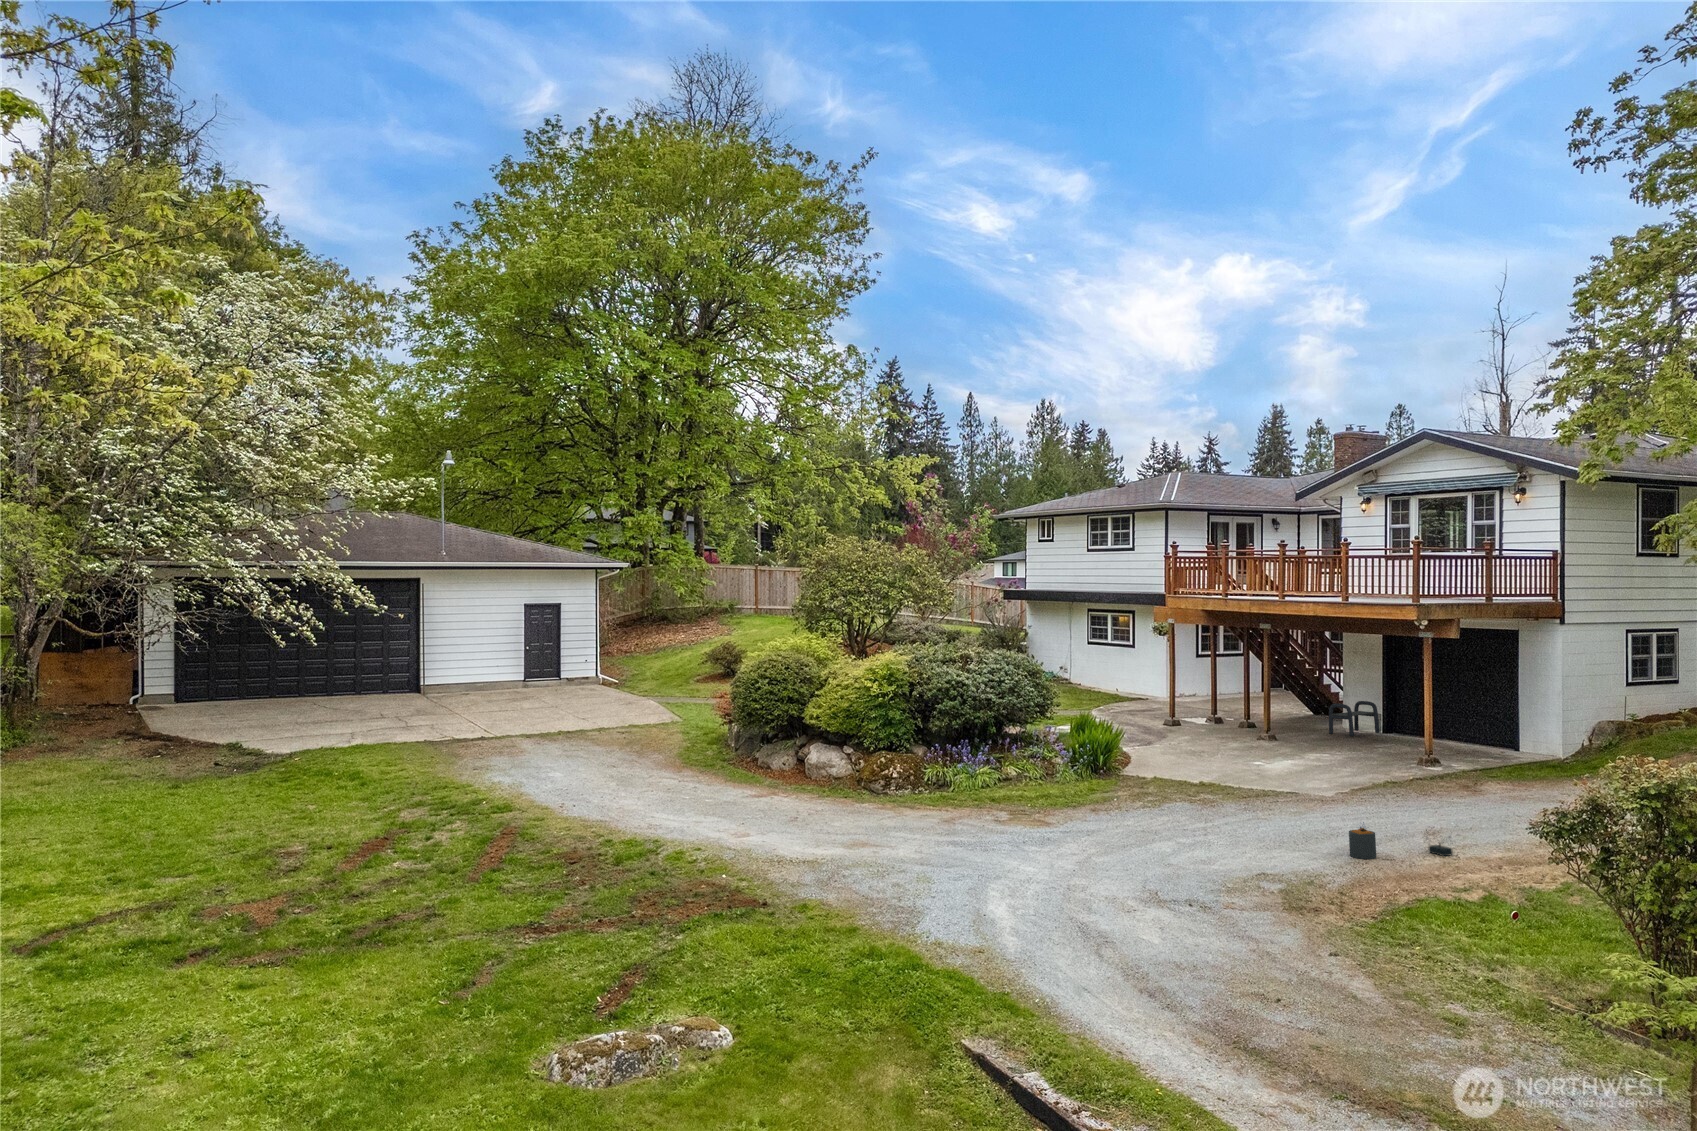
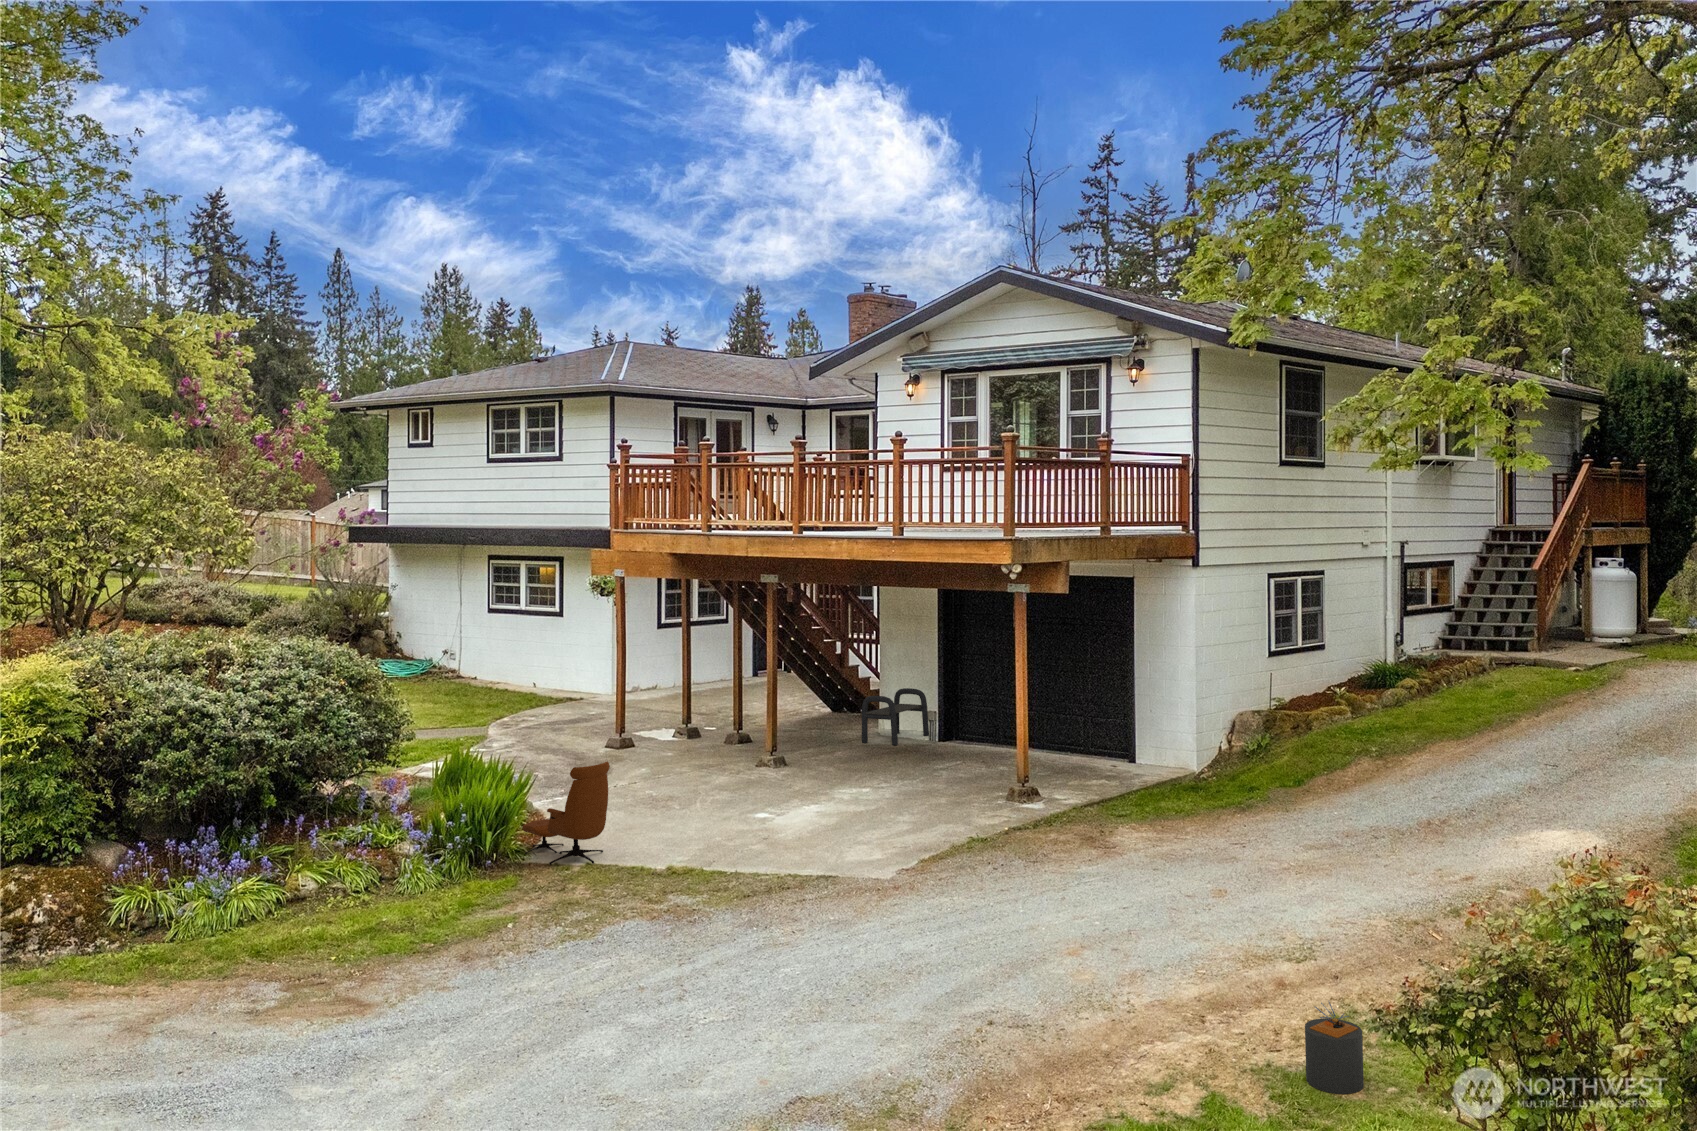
lounge chair: none [1115,720,1161,772] -> present [523,762,610,865]
trash can: present [1349,822,1376,859] -> present [1305,1002,1364,1094]
decorative plant: present [1426,826,1453,856] -> none [1161,993,1228,1062]

